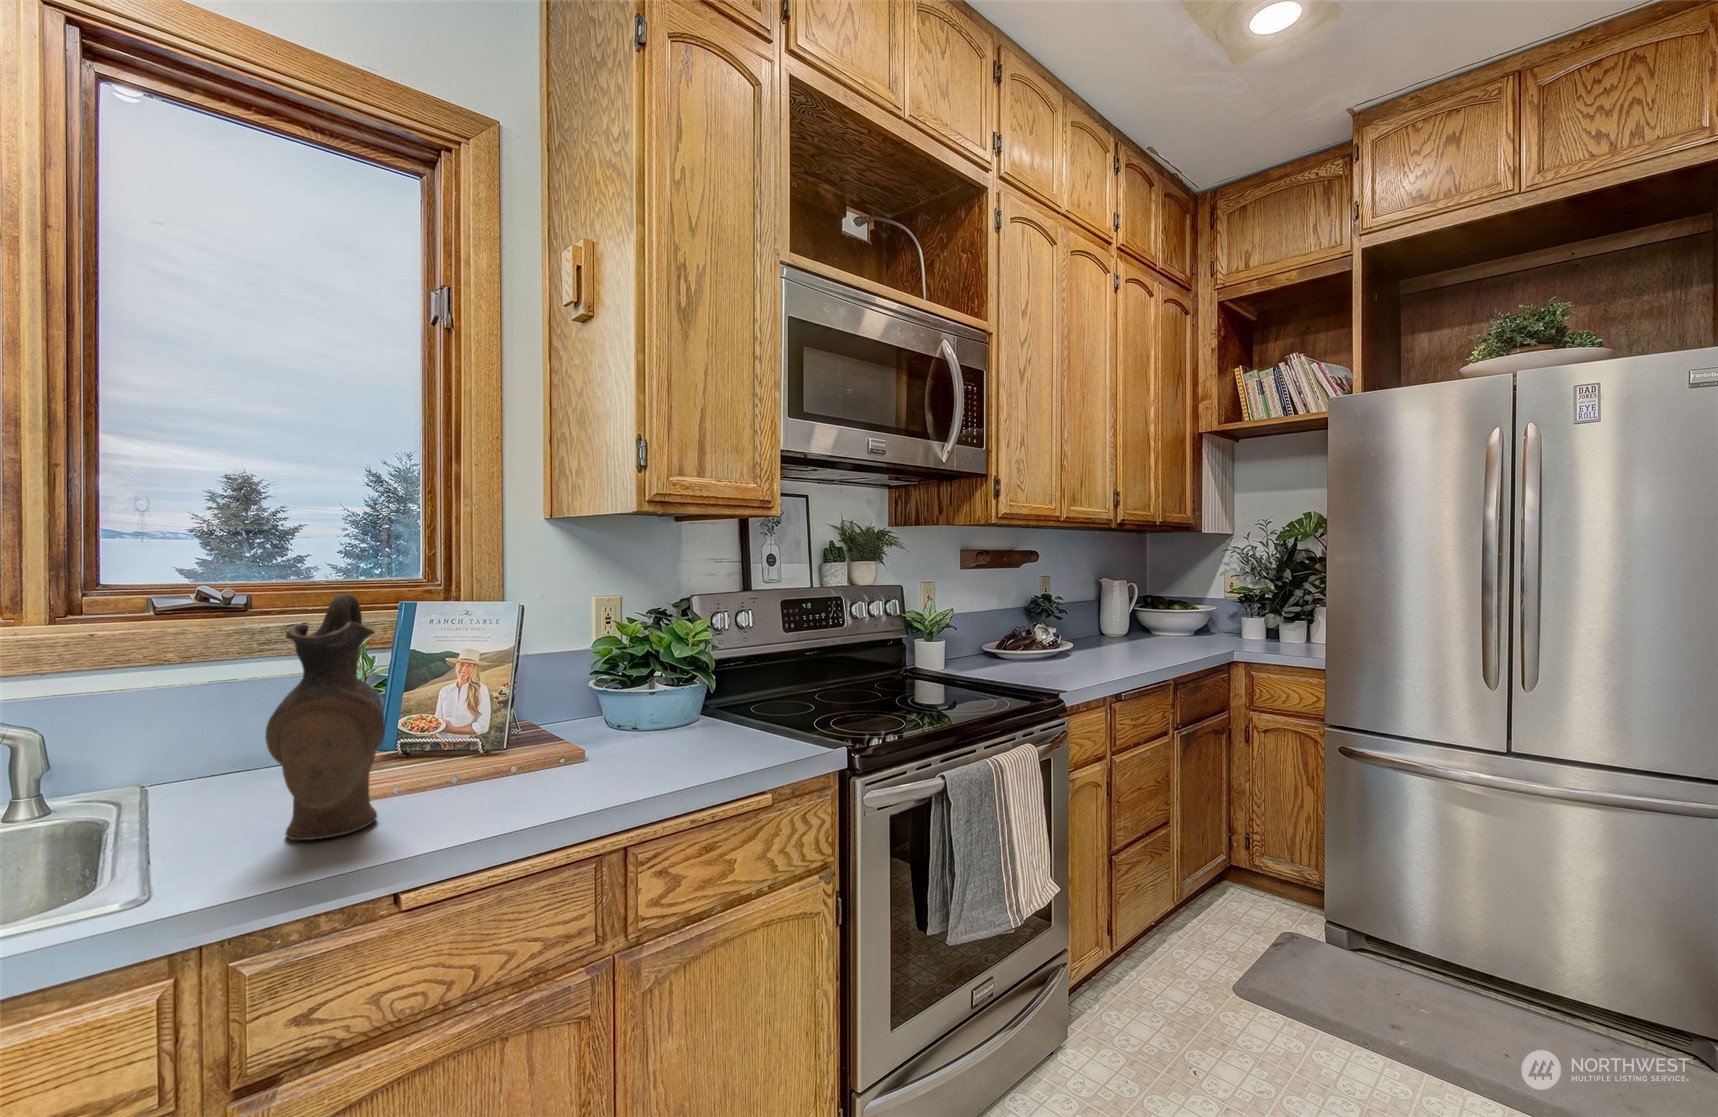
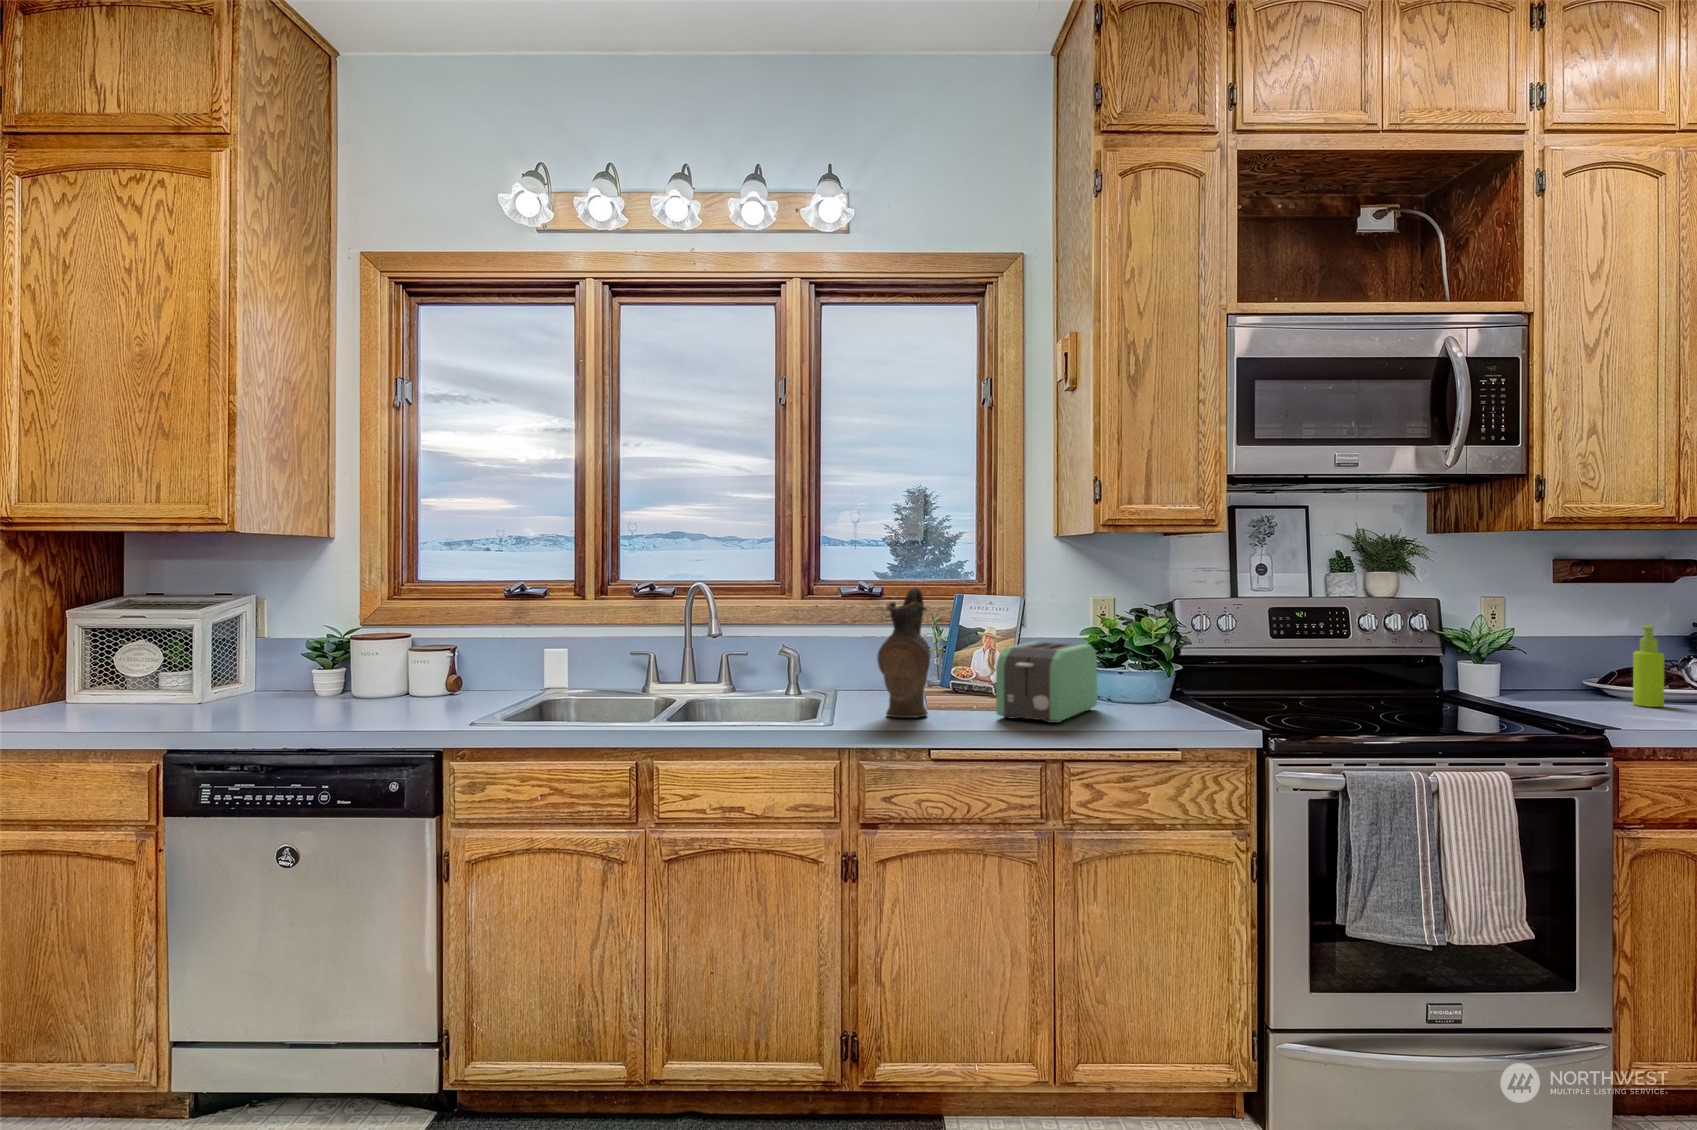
soap dispenser: none [1027,601,1047,666] -> present [1633,625,1664,707]
toaster: none [508,663,637,795] -> present [996,642,1097,723]

